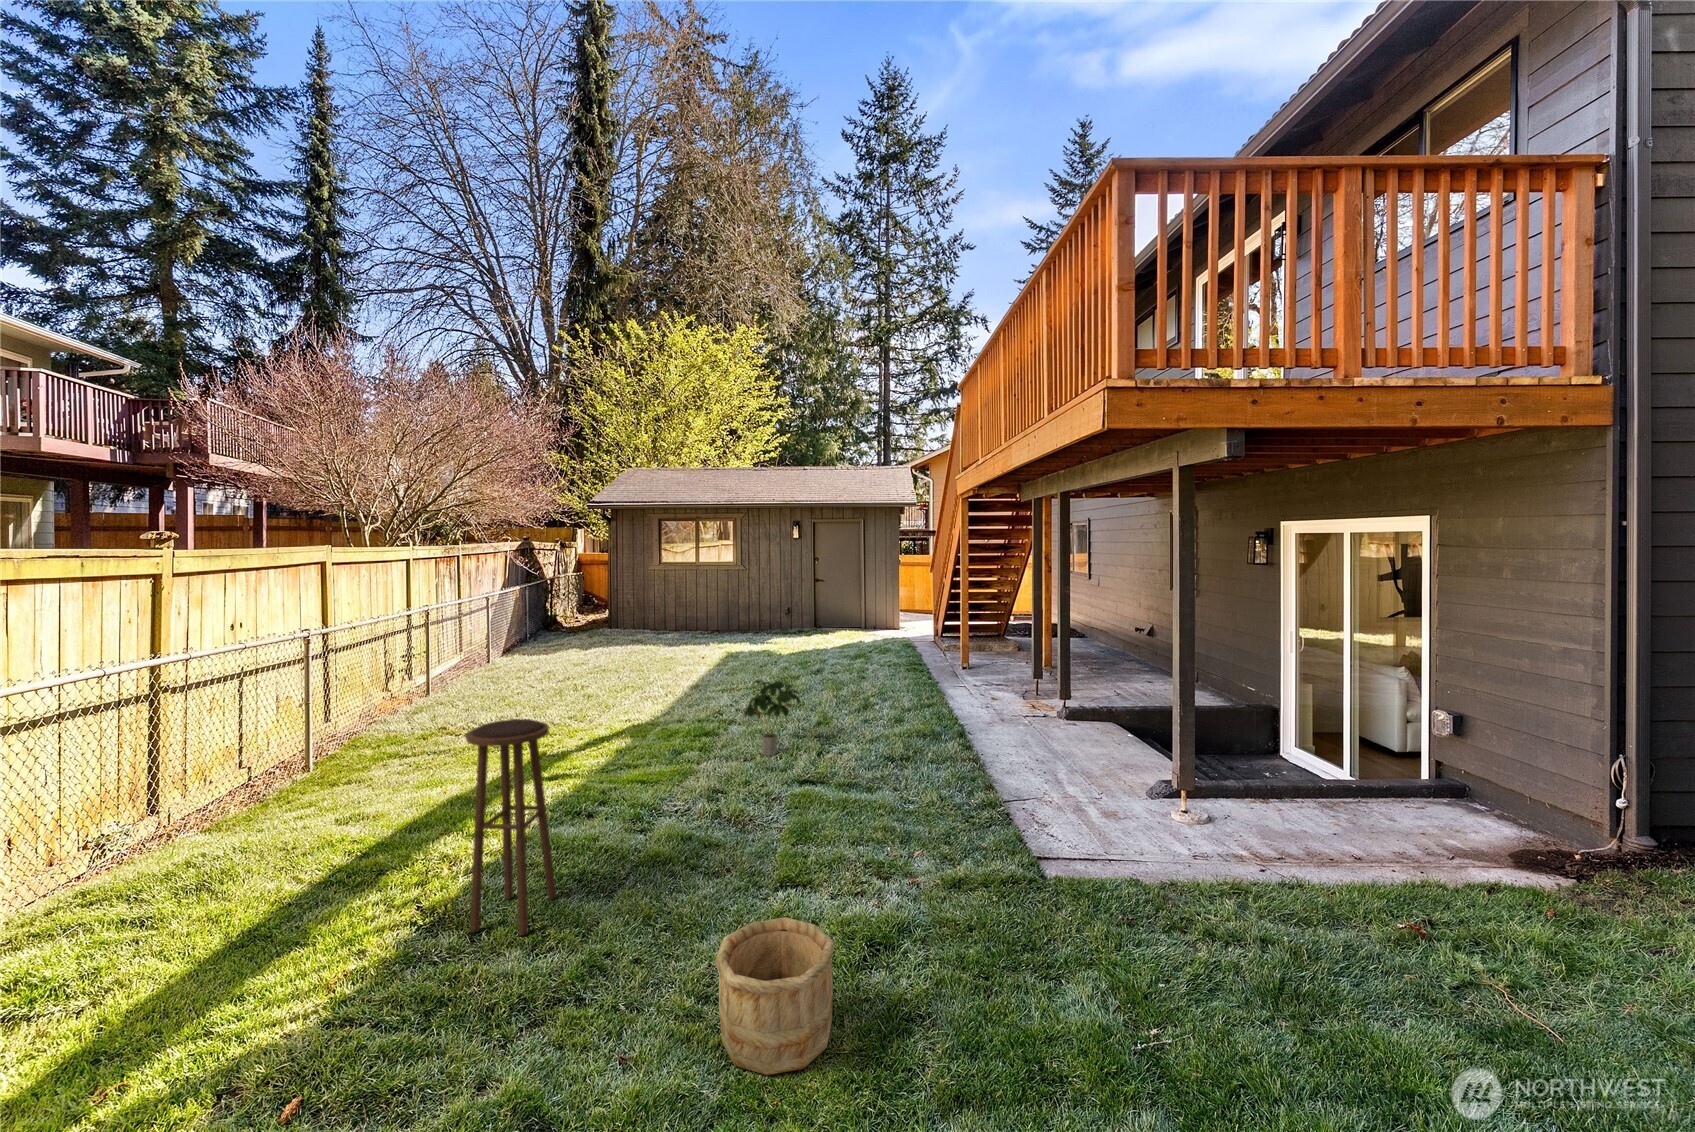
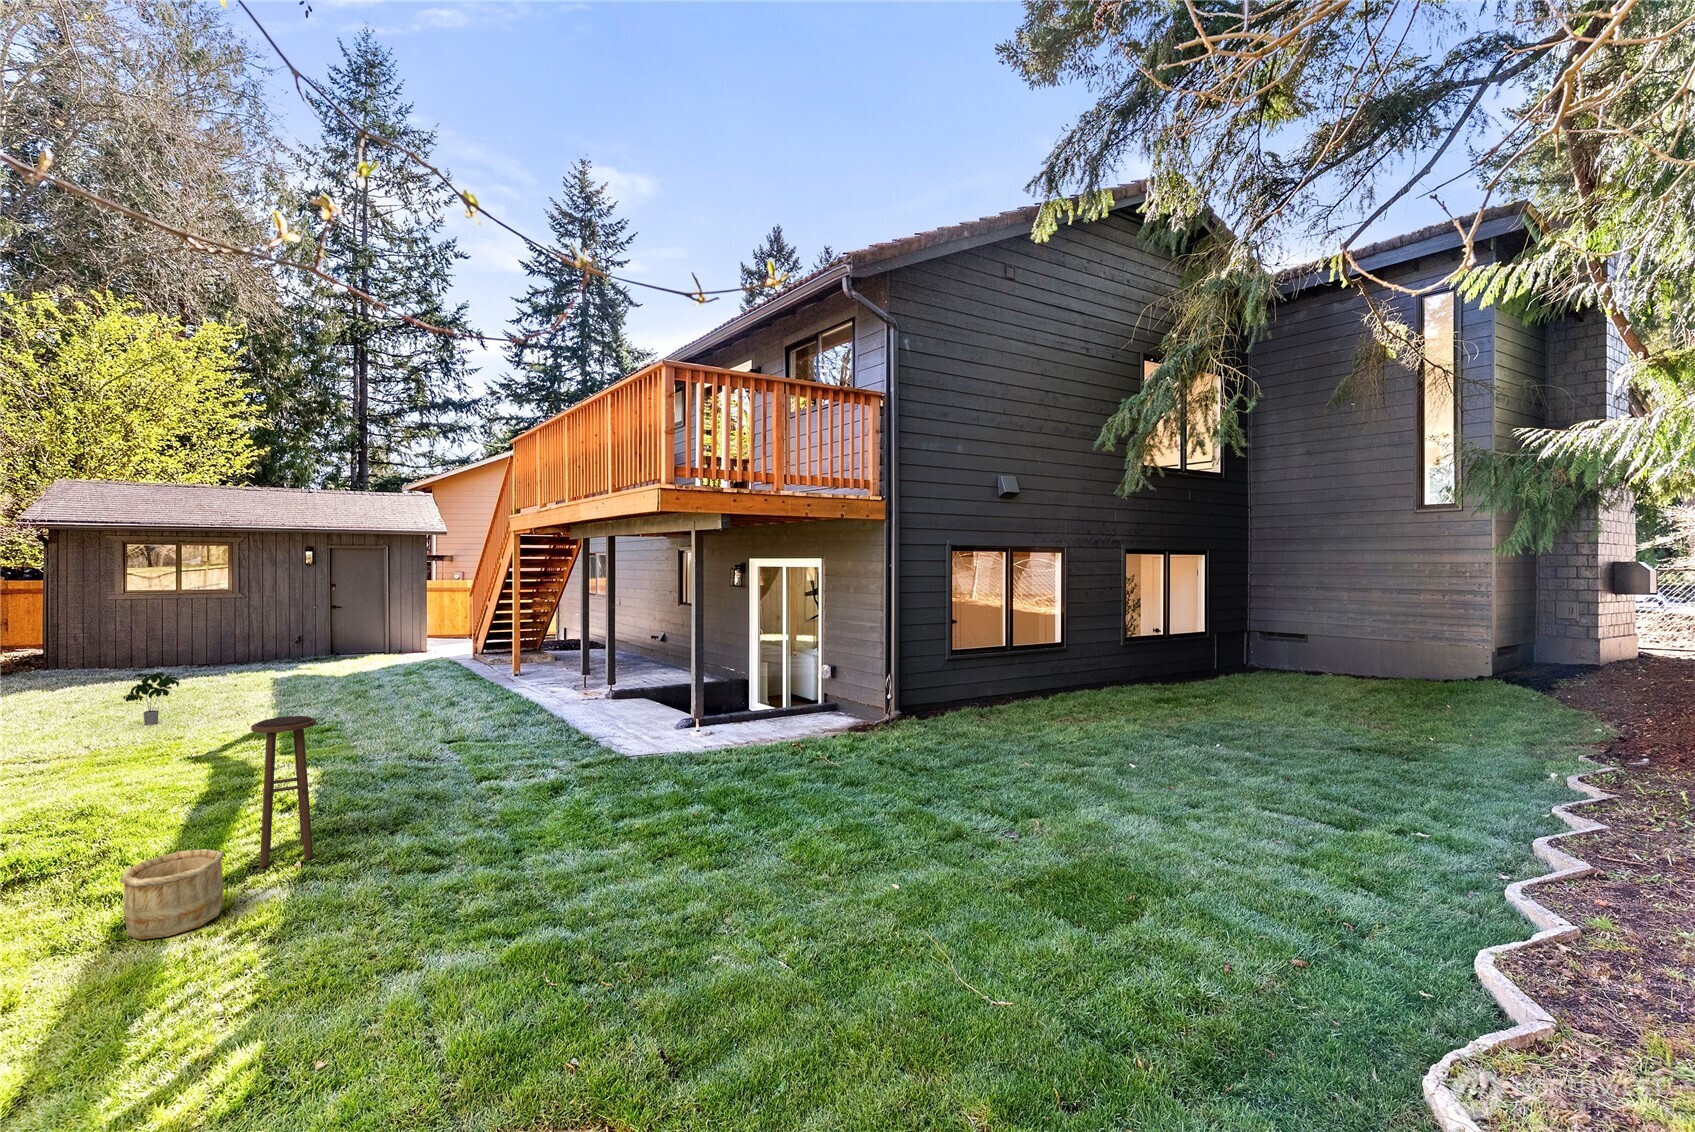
potted plant: present [742,680,800,755] -> present [123,672,179,725]
wooden bucket: present [714,917,835,1075] -> present [120,849,224,940]

